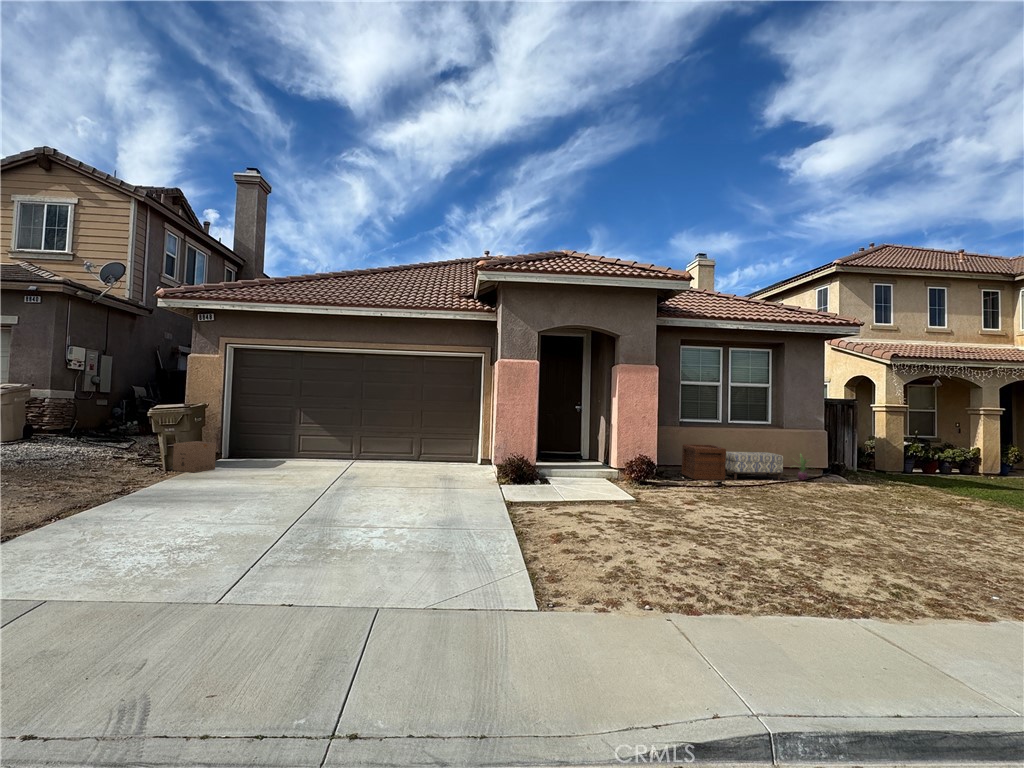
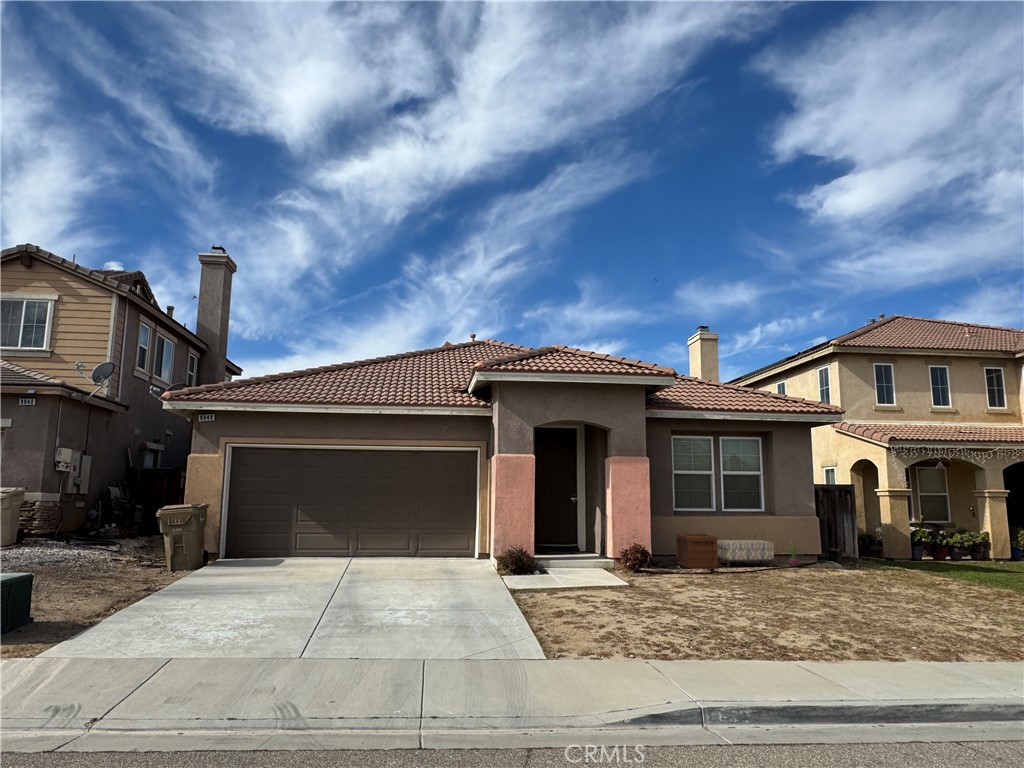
cardboard box: present [173,441,216,473] -> none [185,541,225,571]

